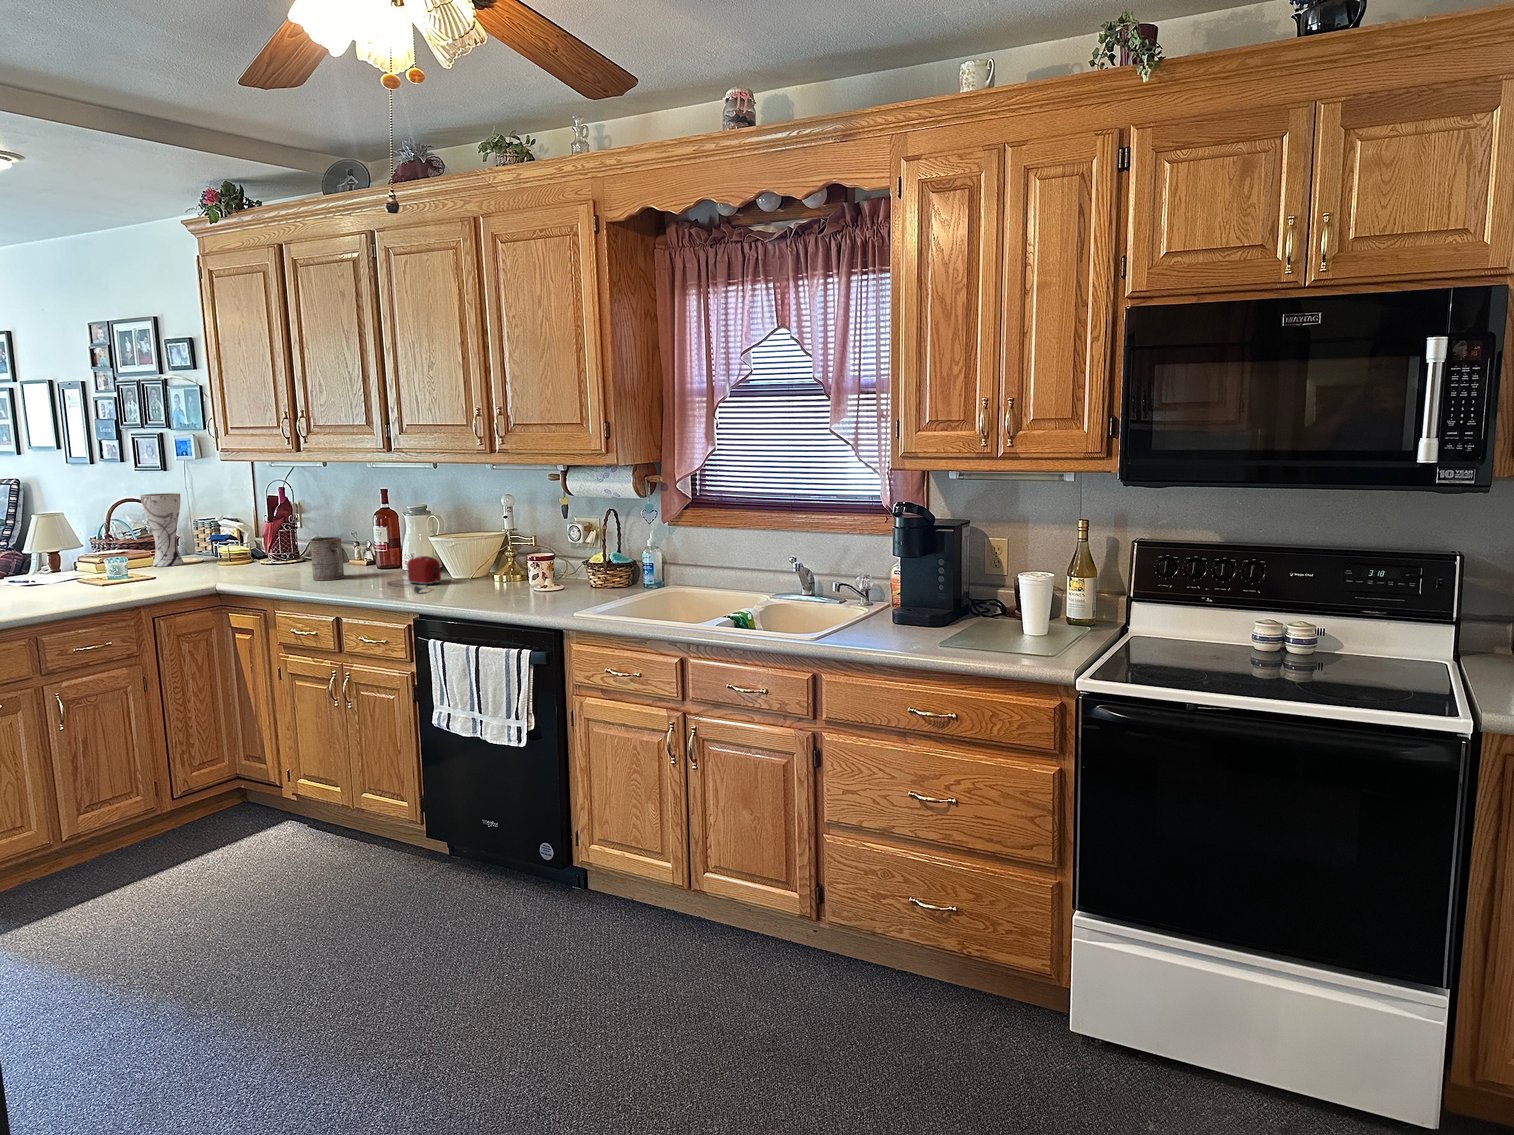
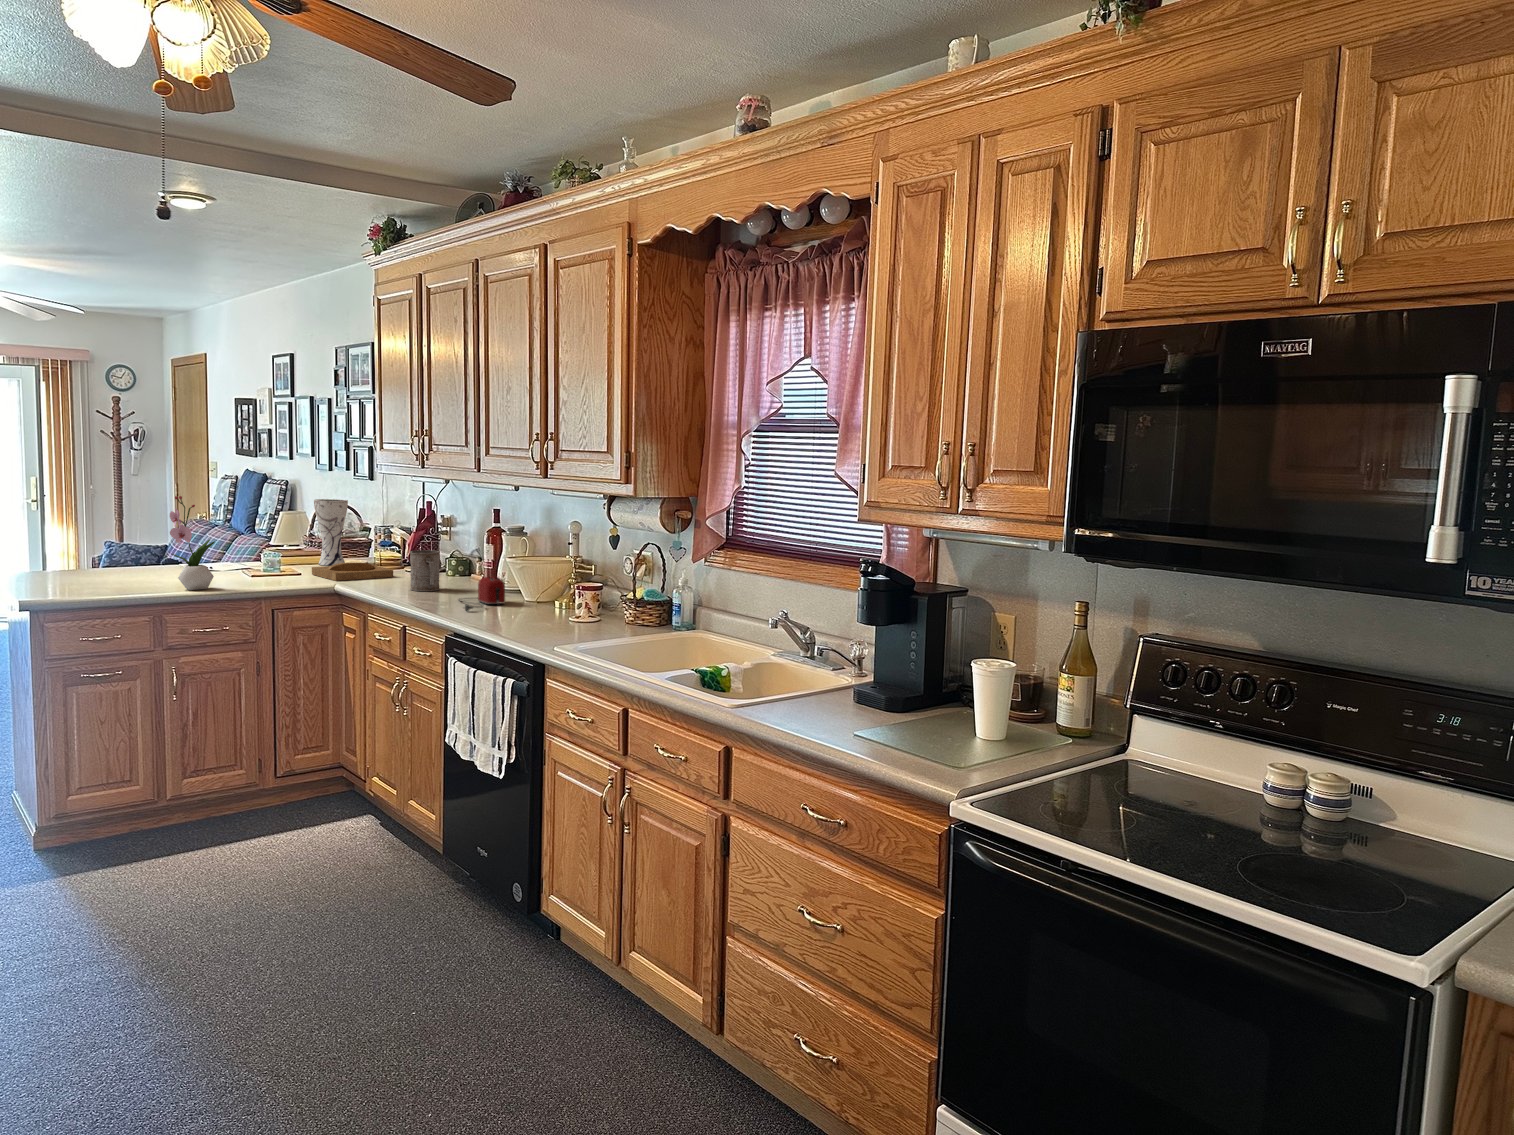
flower arrangement: none [24,502,86,606] -> present [170,496,215,590]
tray: none [169,559,268,580] -> present [312,562,393,581]

